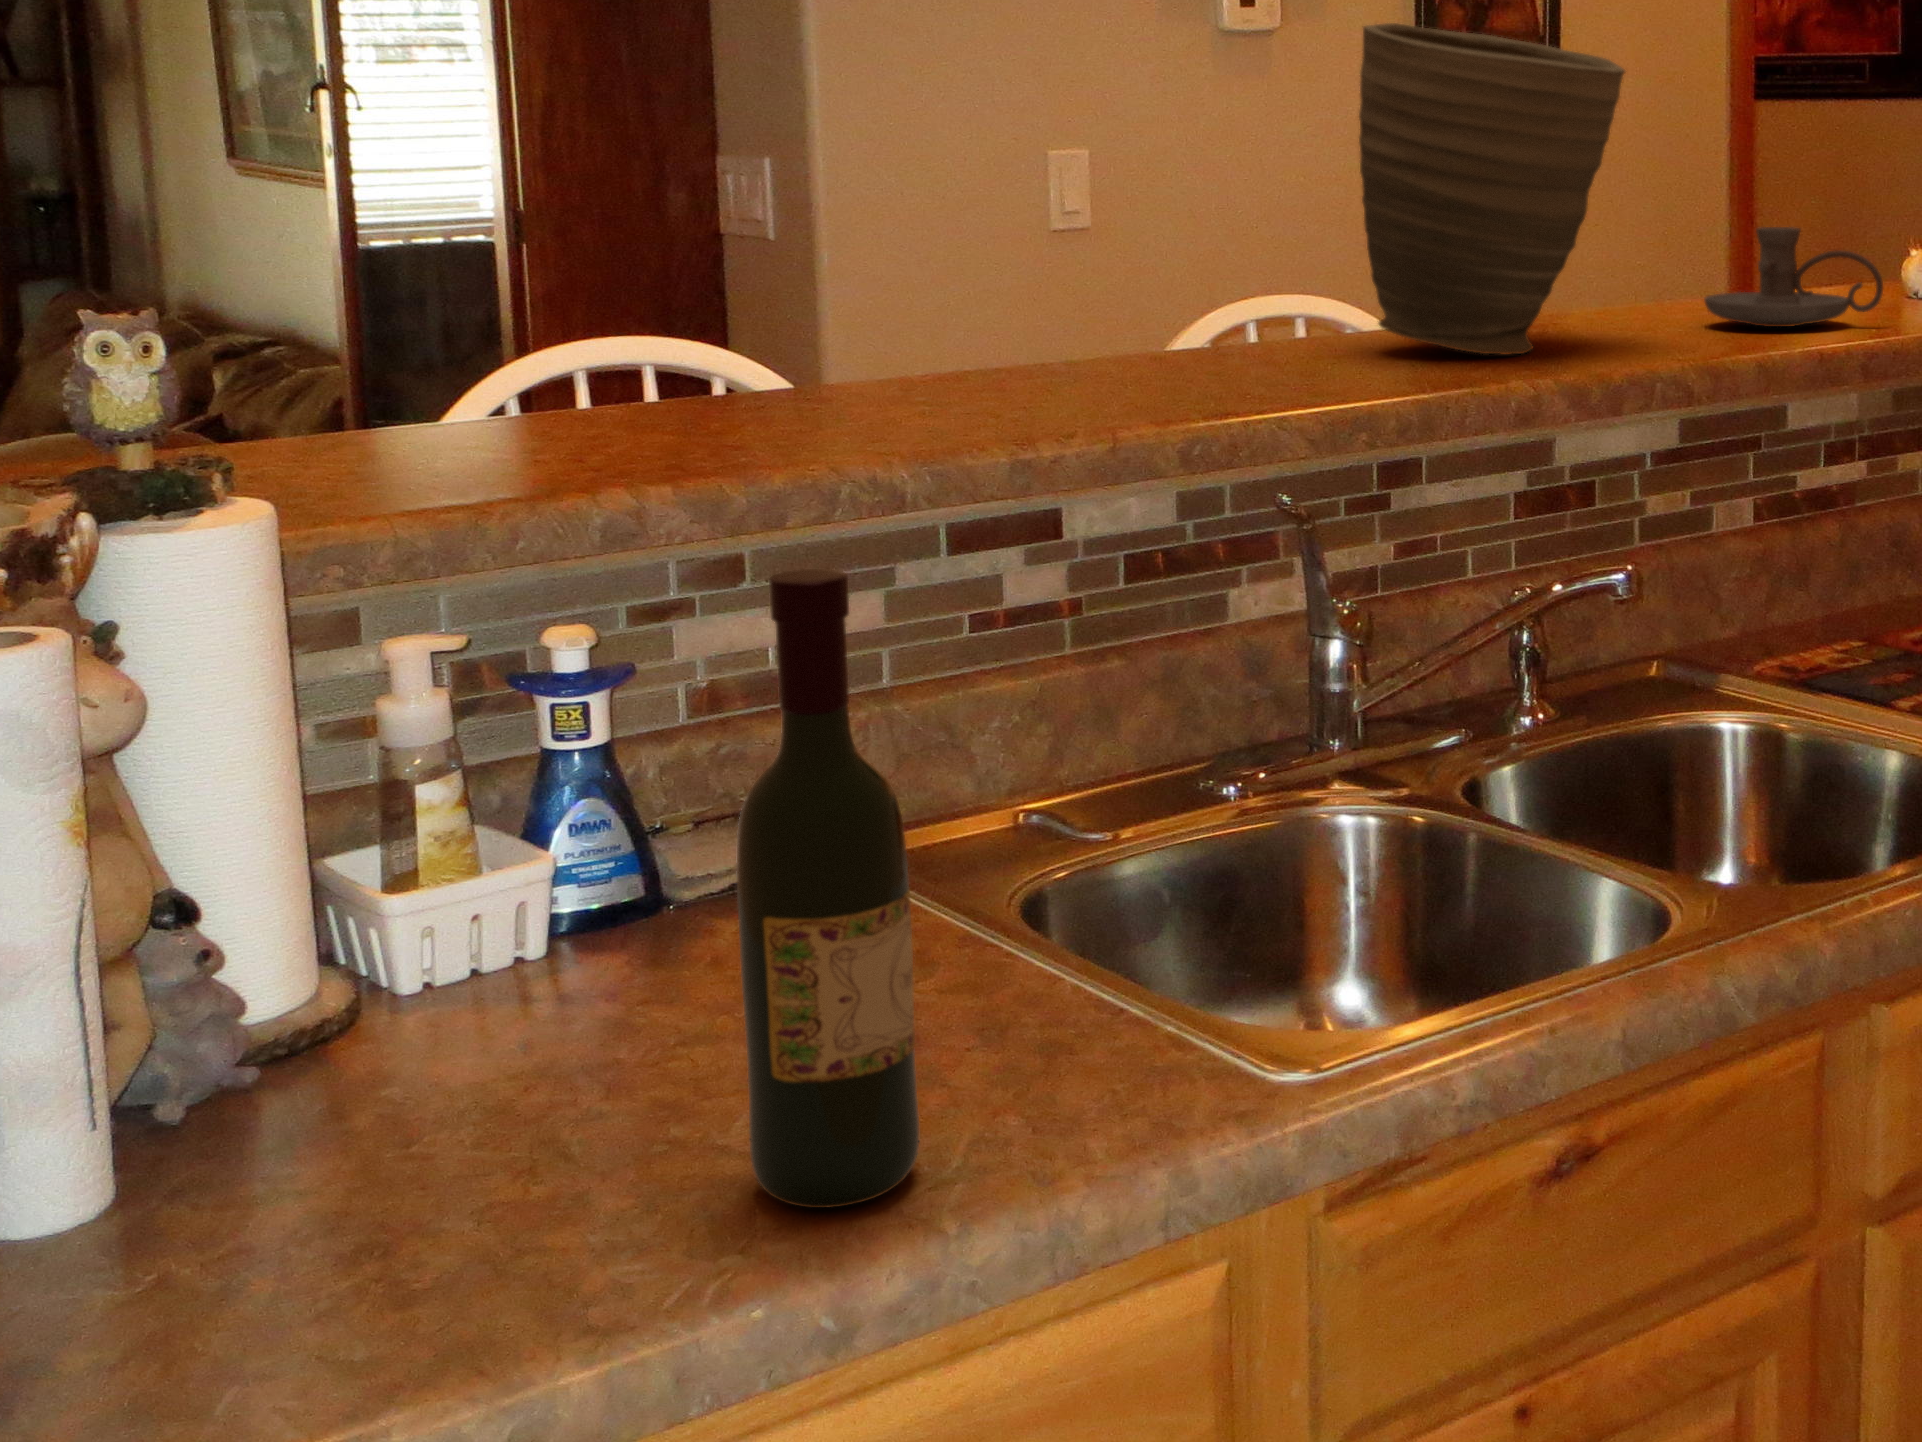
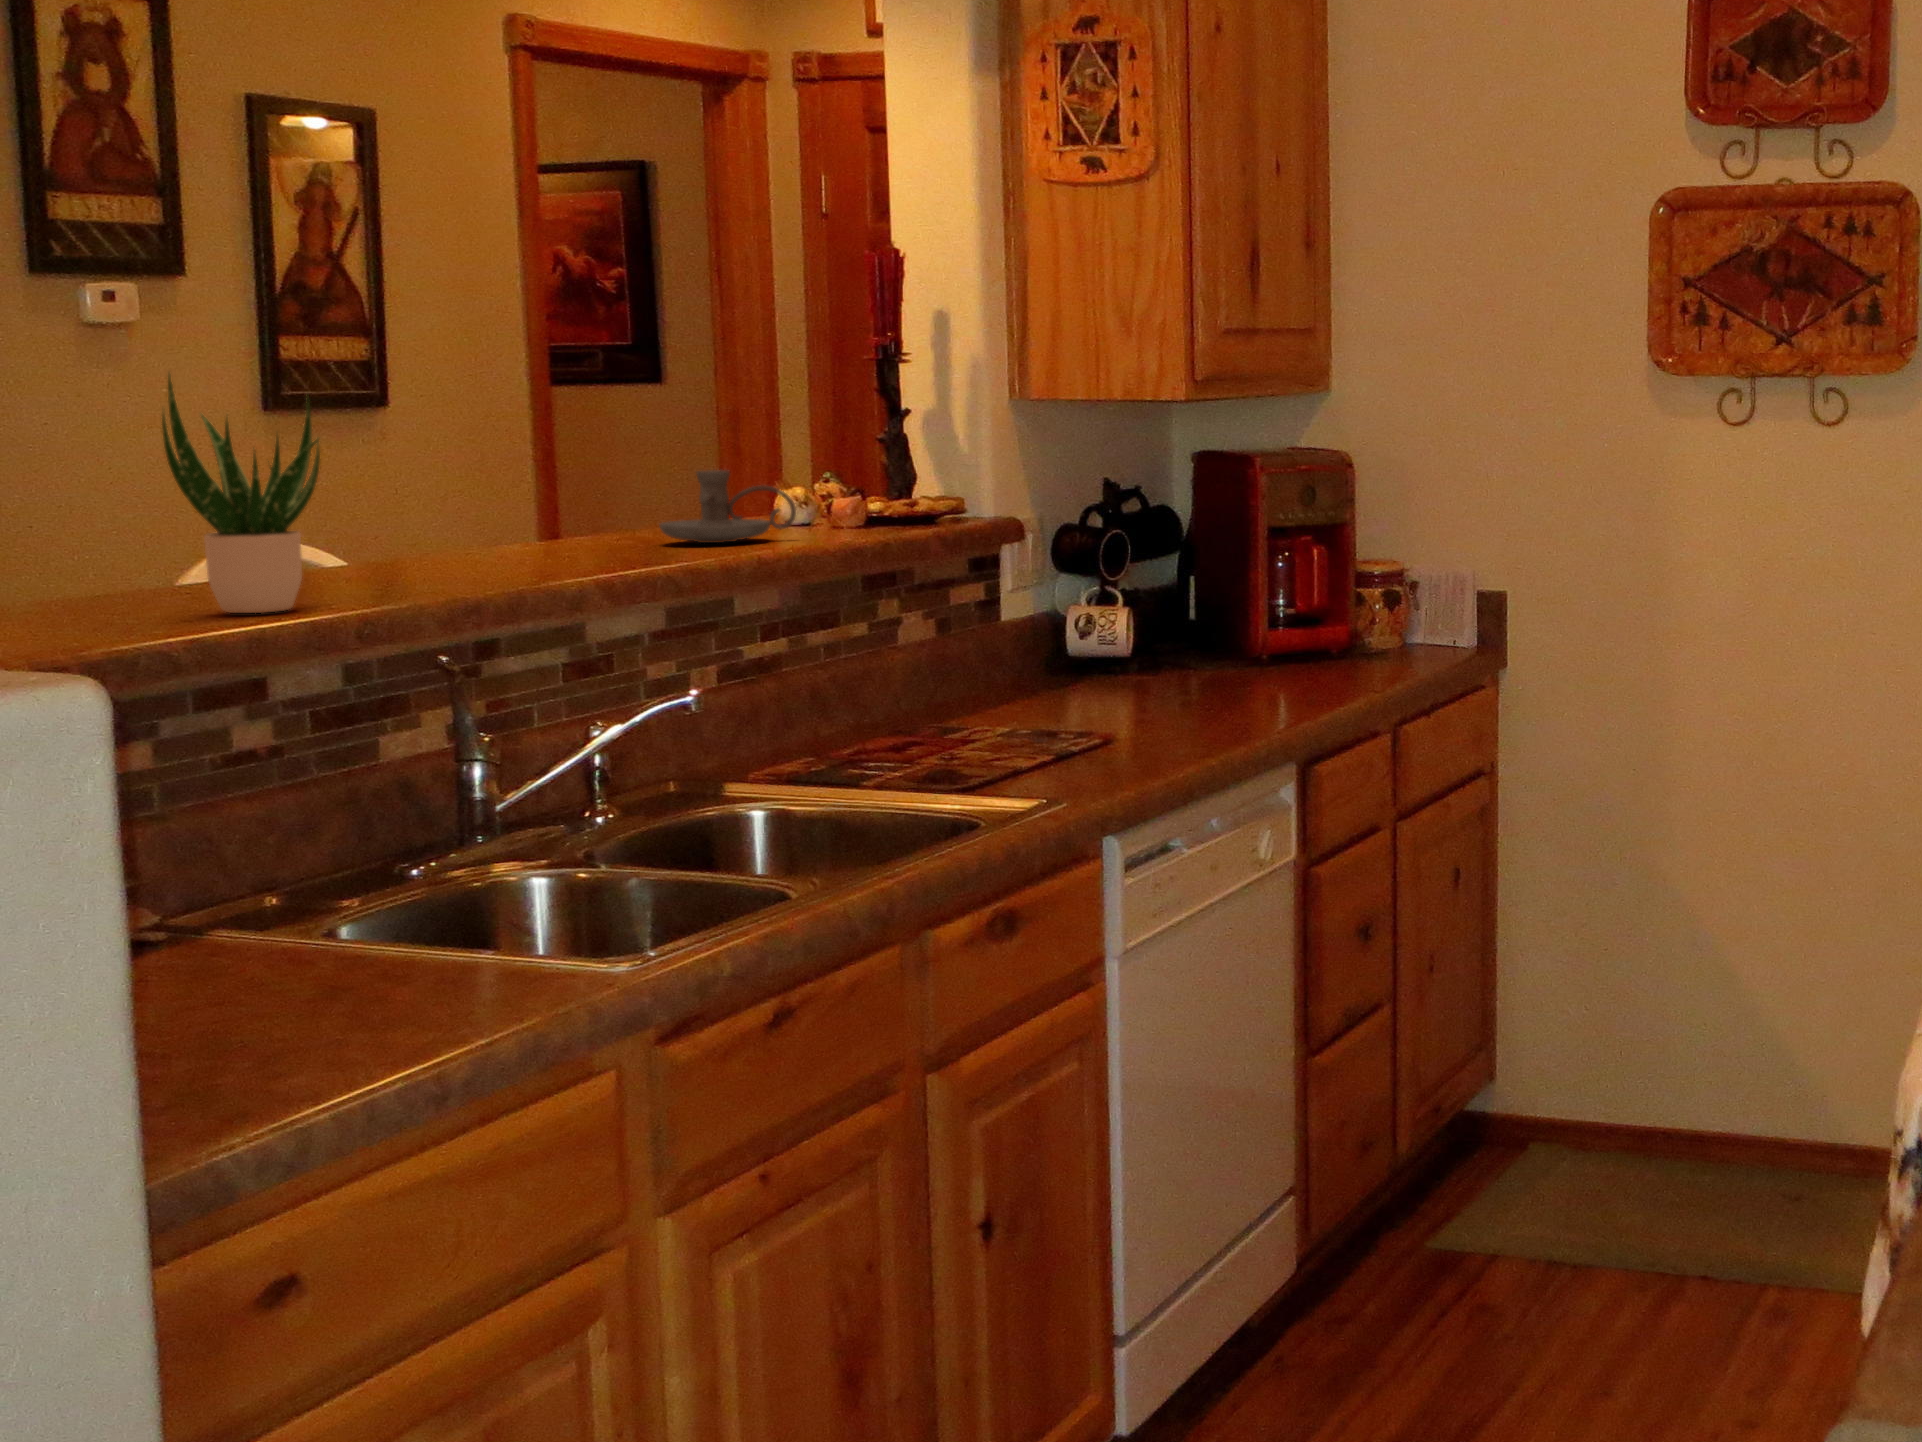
vase: present [1359,23,1625,354] -> none [402,321,612,566]
potted plant: none [960,88,1168,417] -> present [162,373,320,613]
wine bottle: present [736,569,919,1208] -> none [306,655,427,1043]

